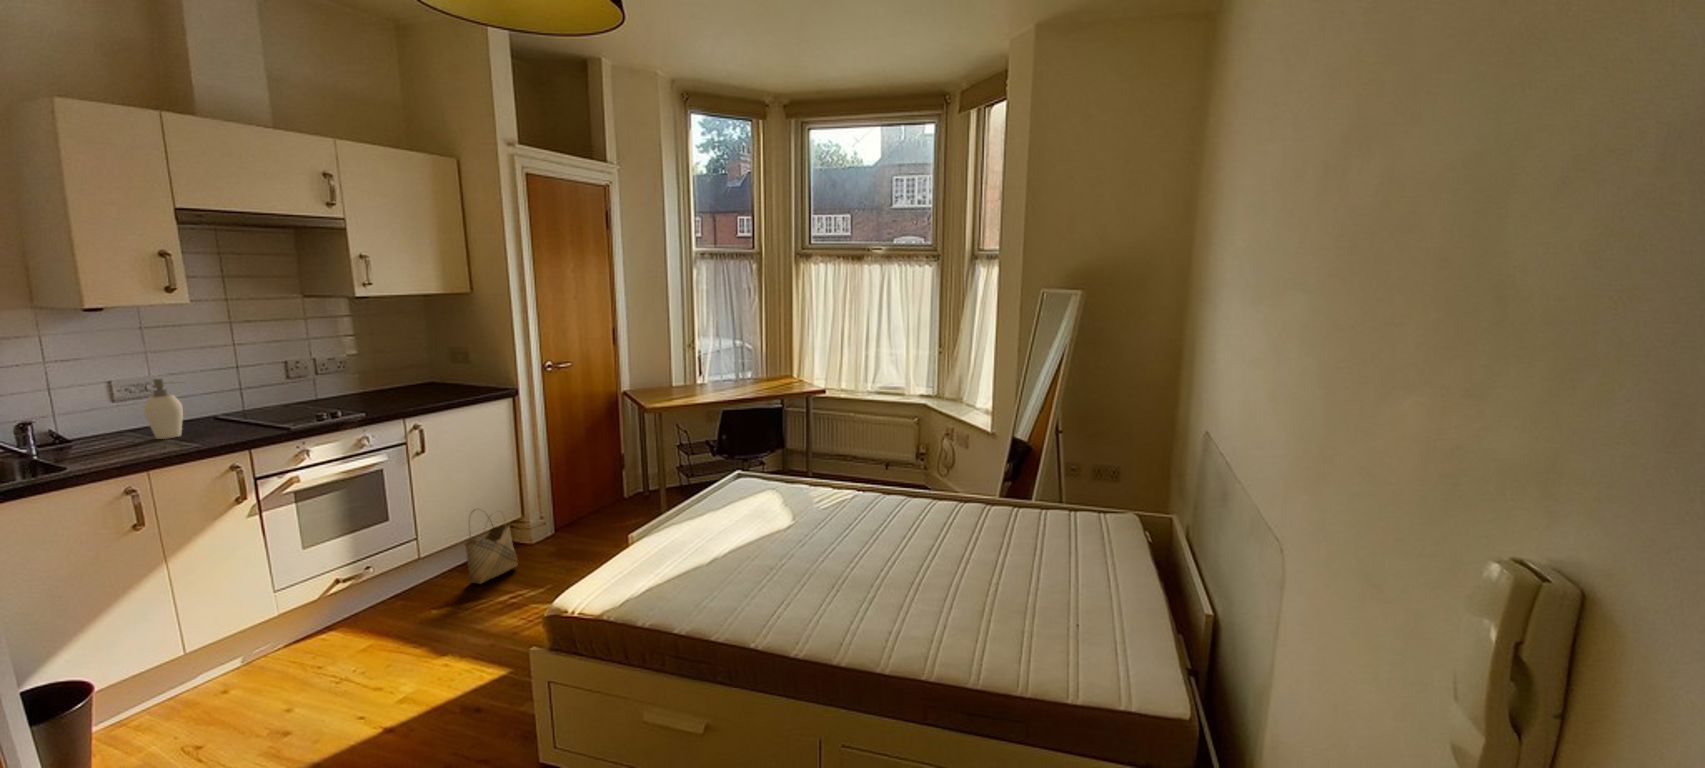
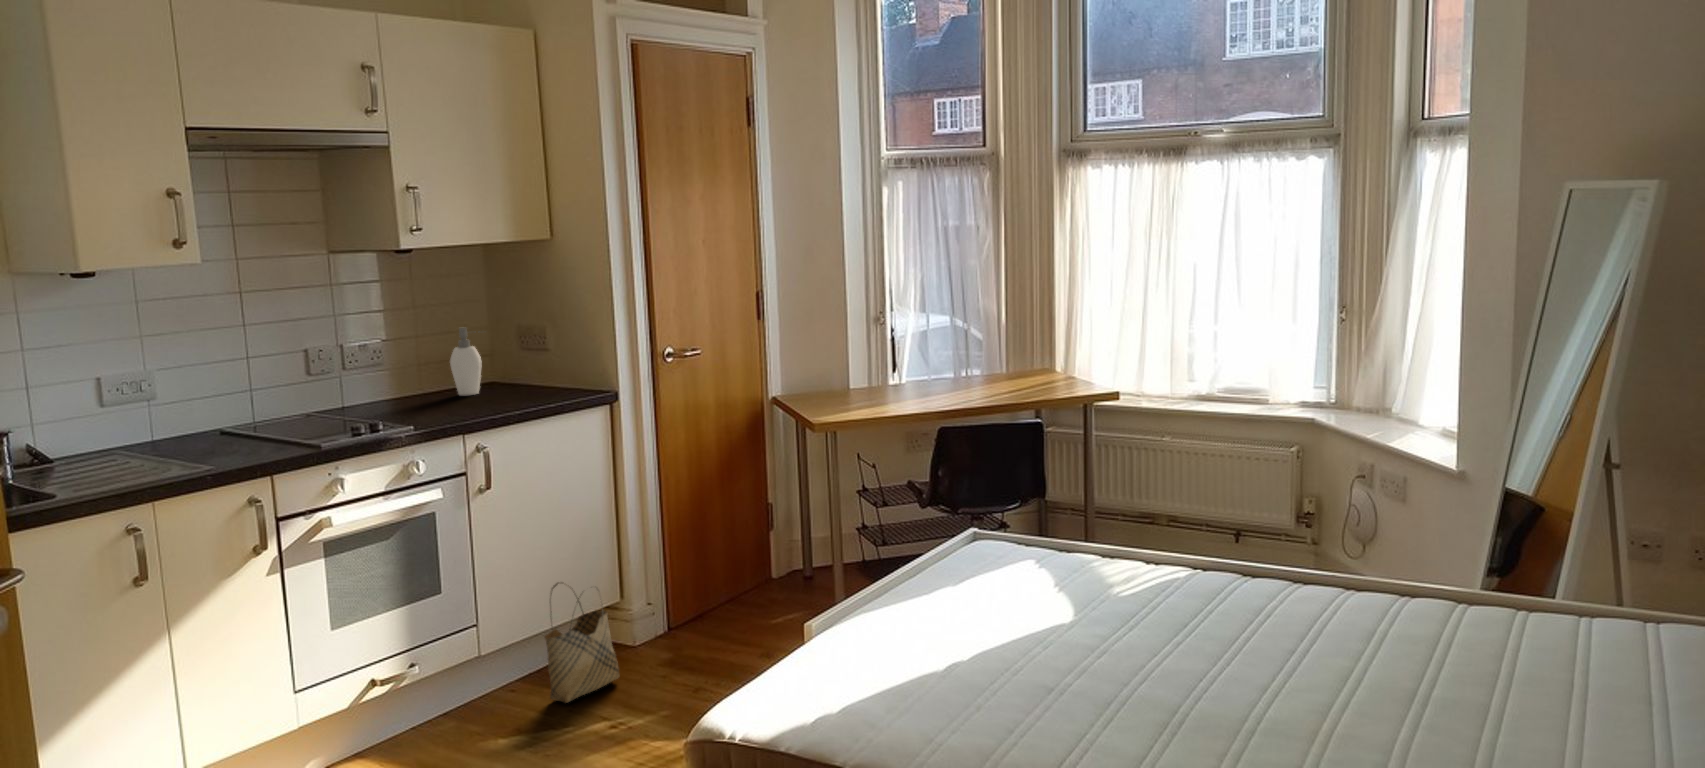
soap dispenser: present [144,378,183,439] -> present [450,328,482,396]

